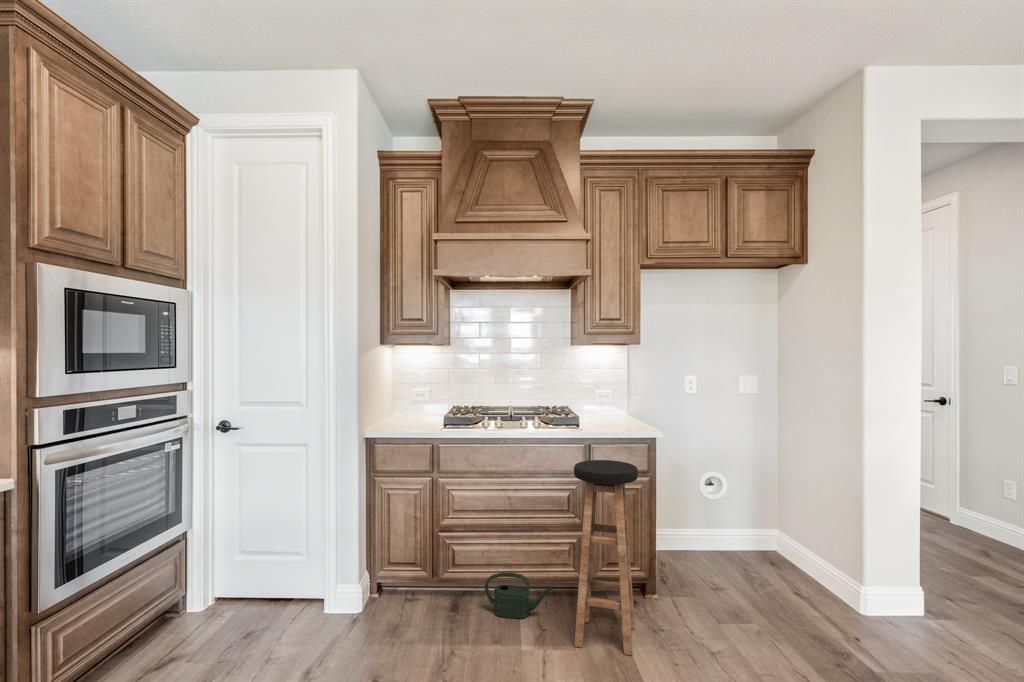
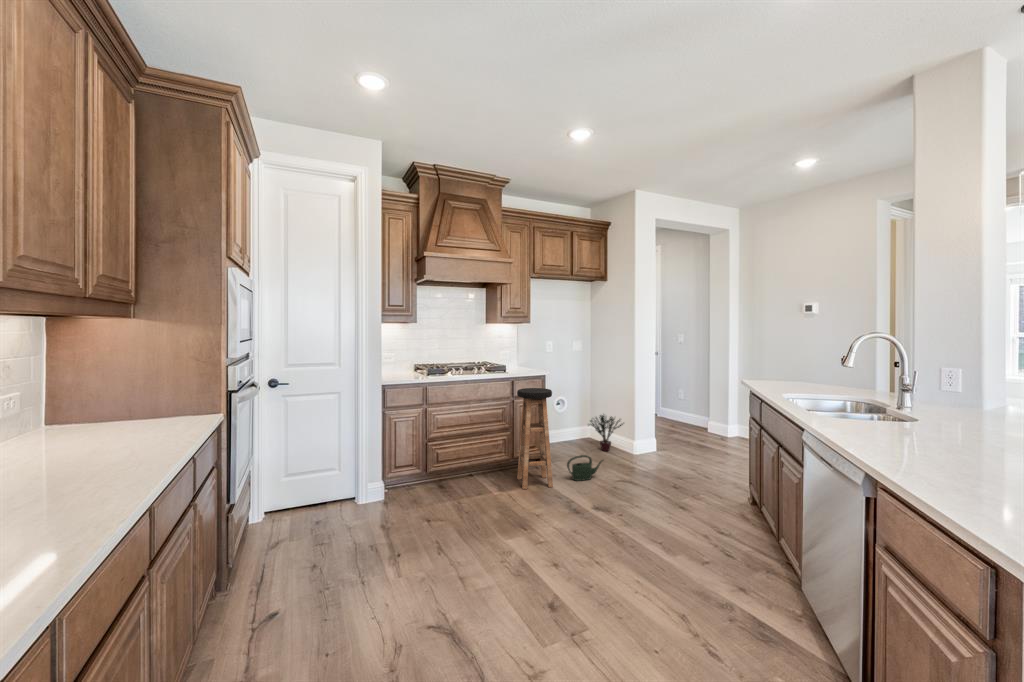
potted plant: none [754,515,837,593] -> present [590,415,623,451]
watering can: present [485,573,553,619] -> present [567,455,603,481]

